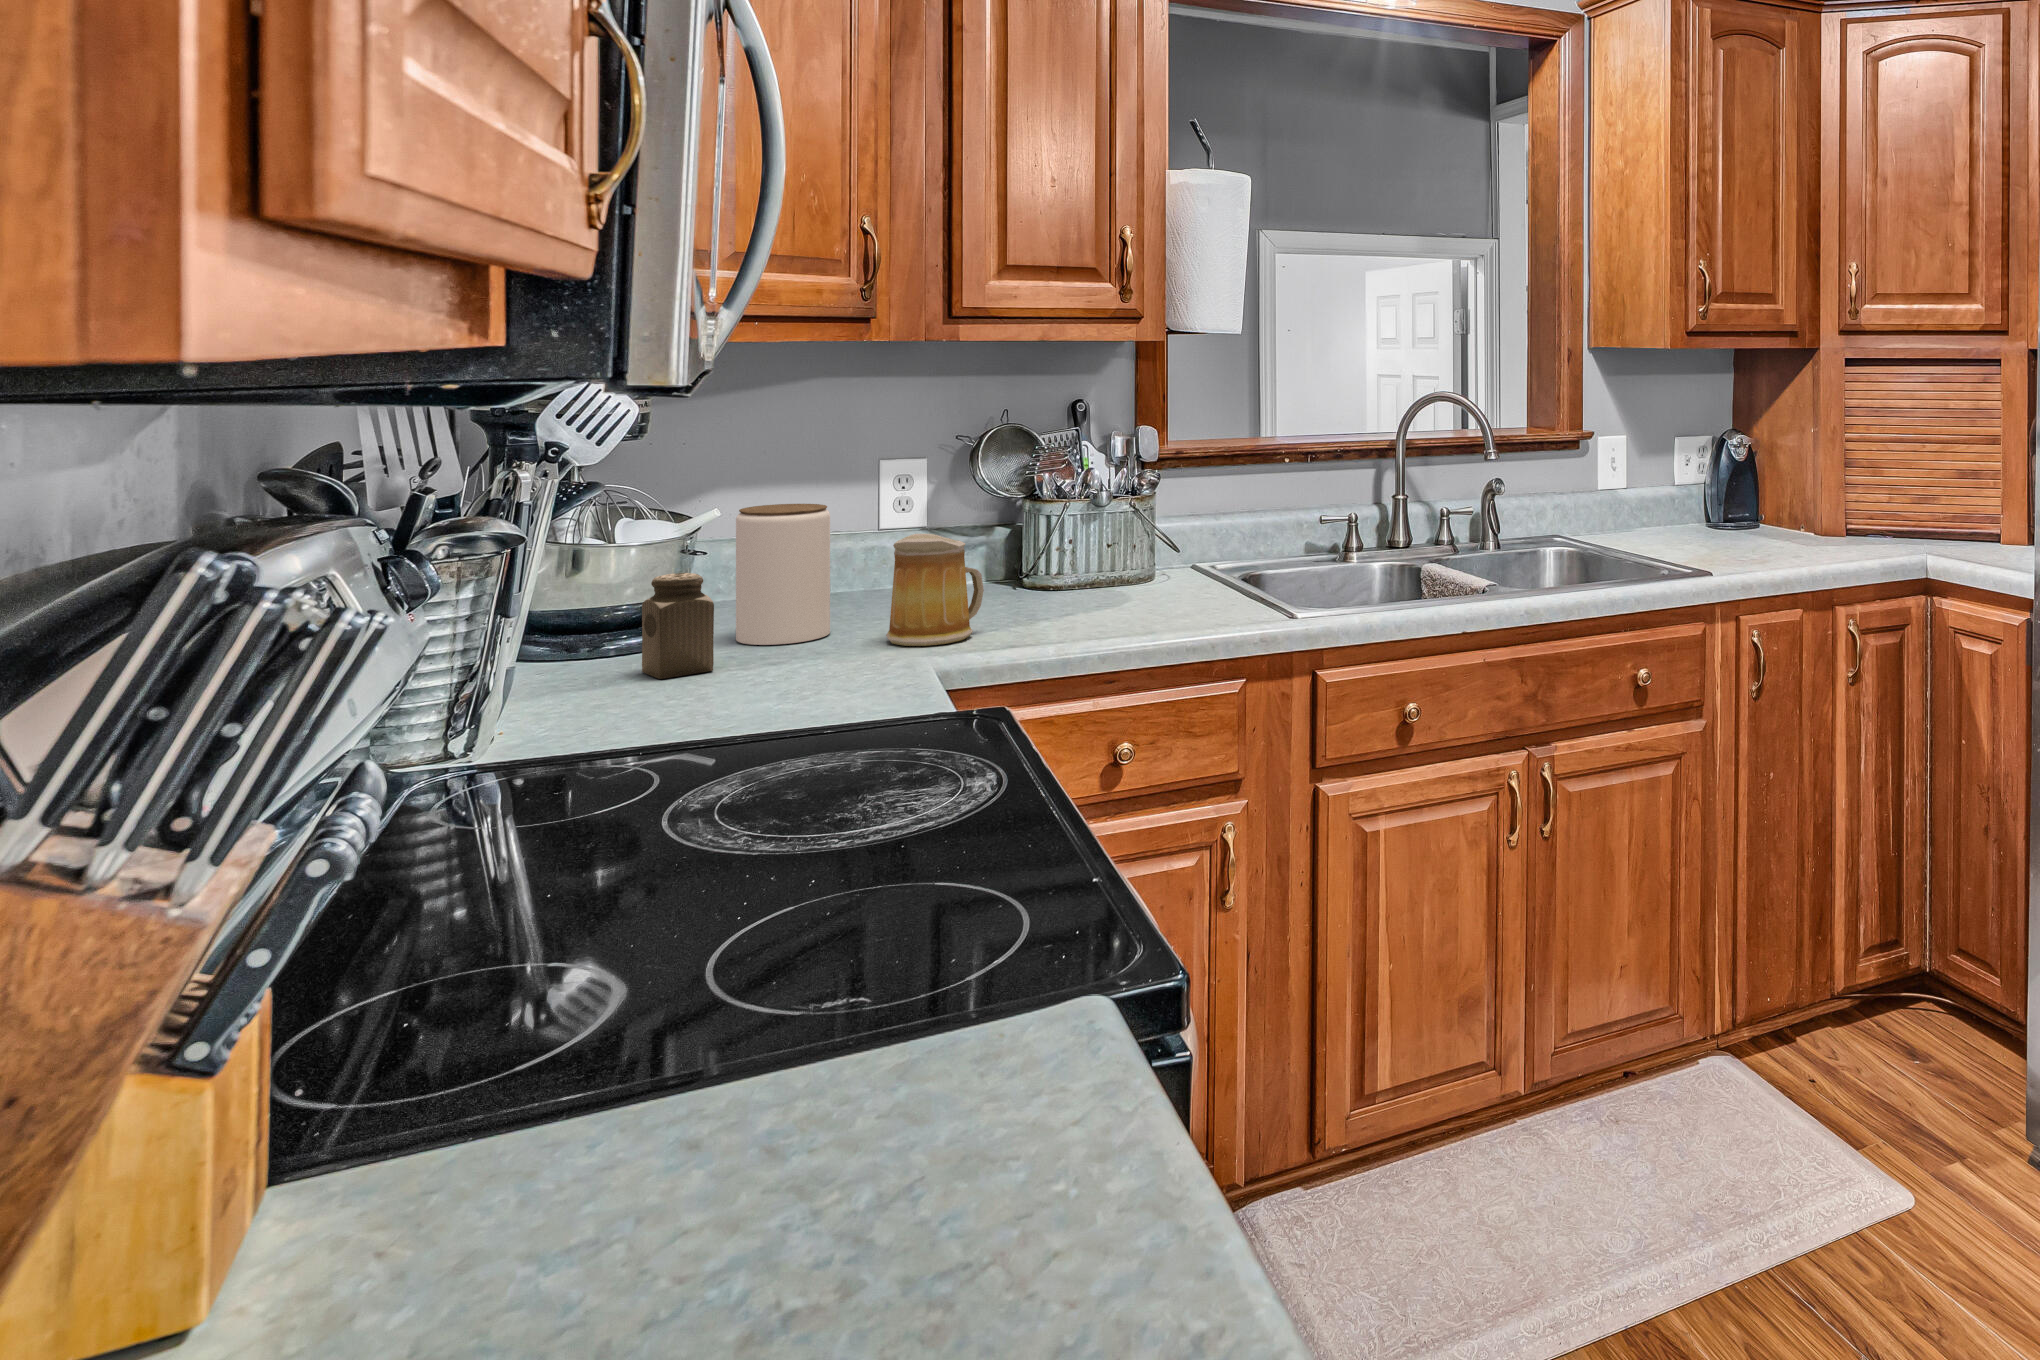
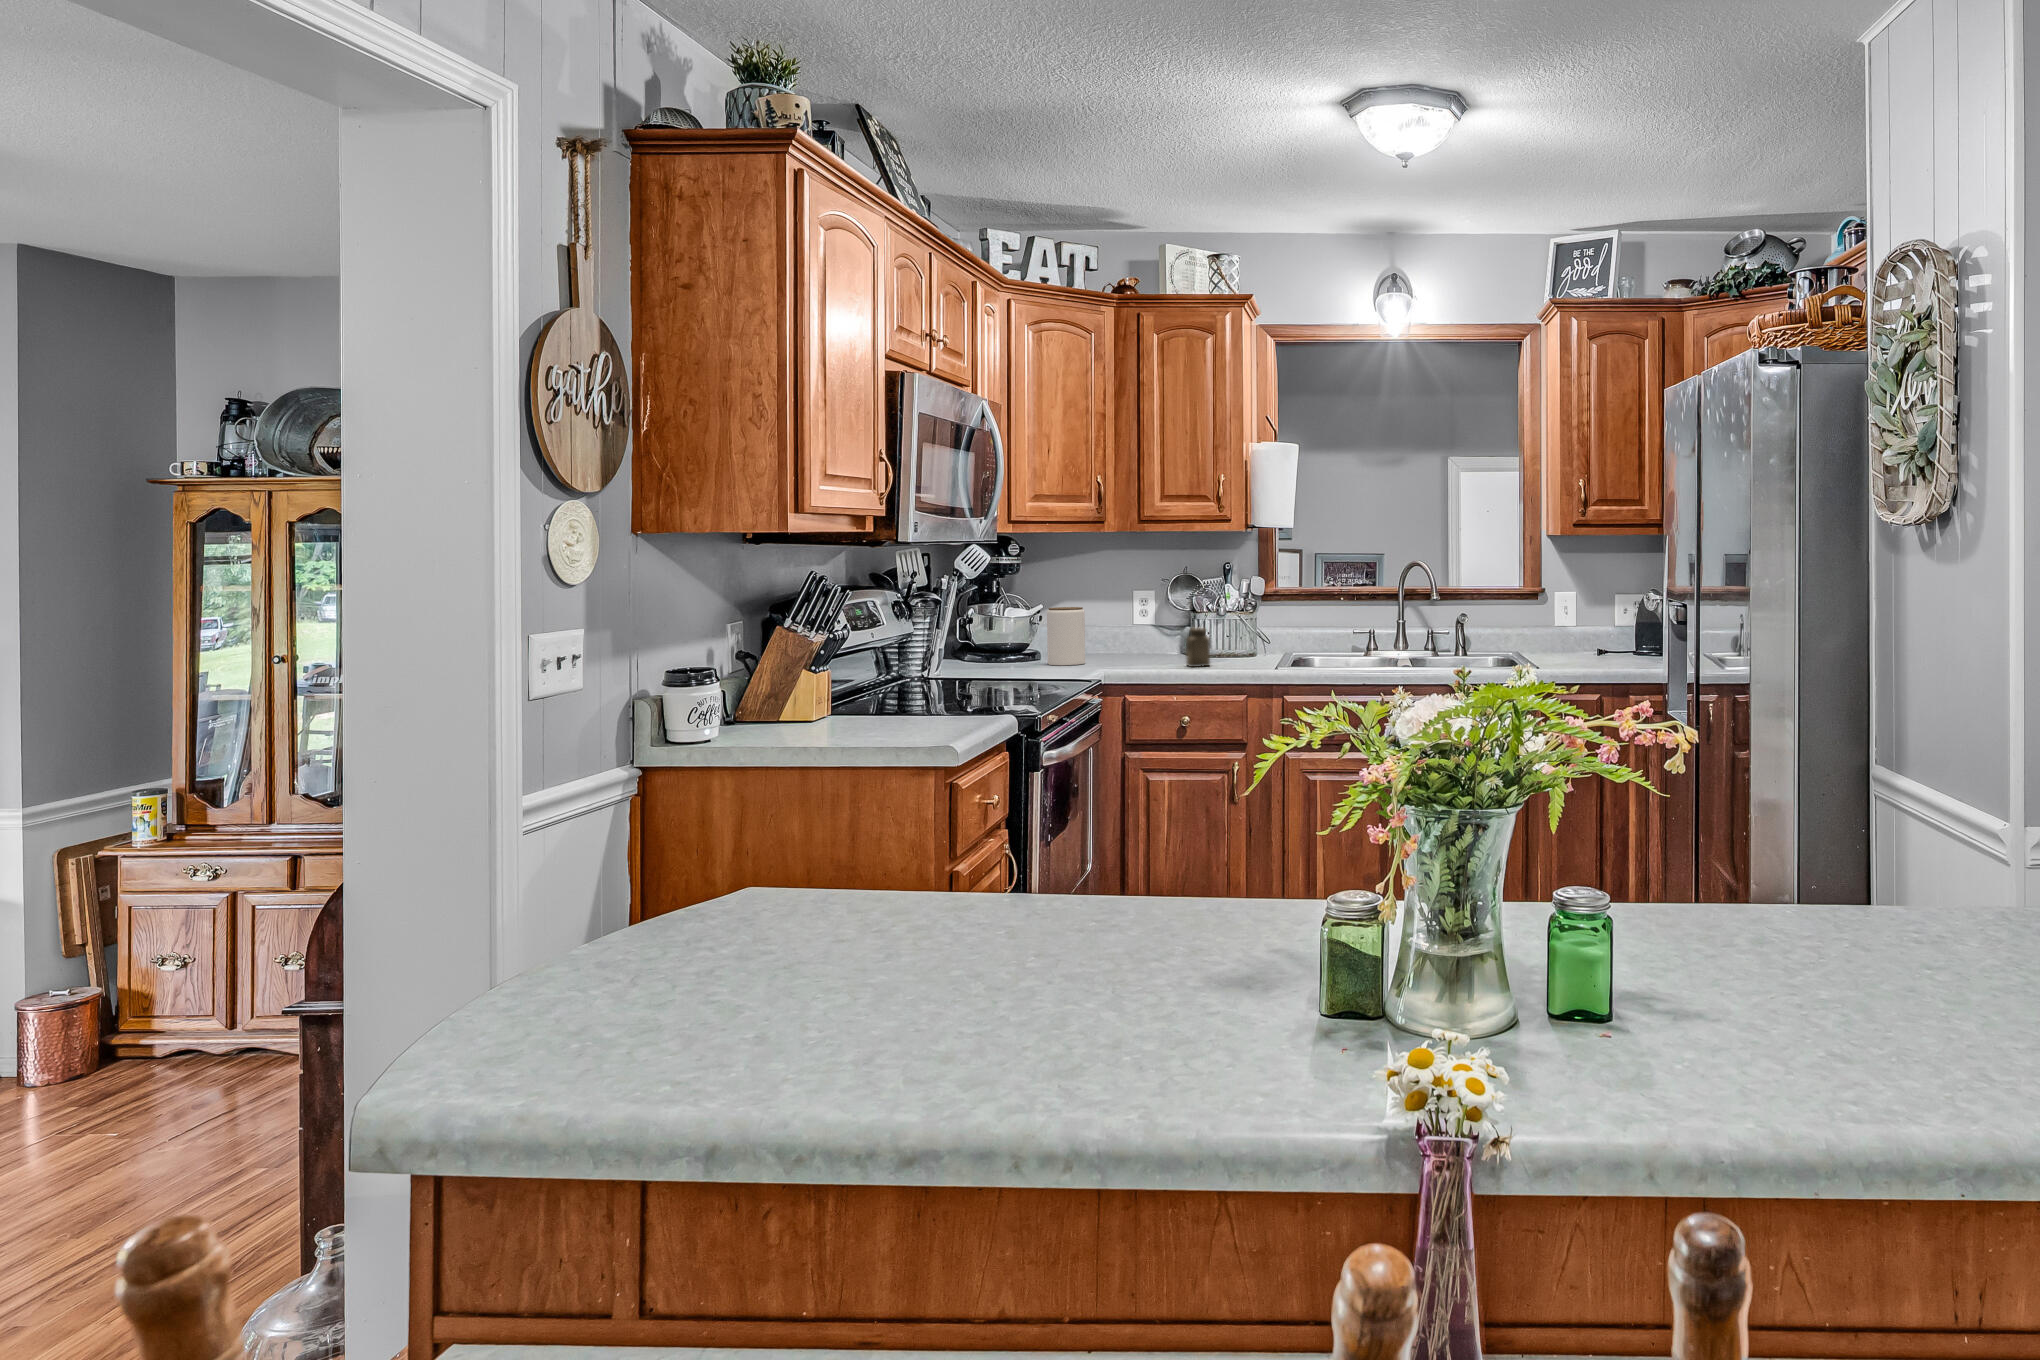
mug: present [886,534,984,646] -> none [1099,619,1141,668]
salt shaker: present [642,573,714,679] -> present [1186,628,1210,667]

